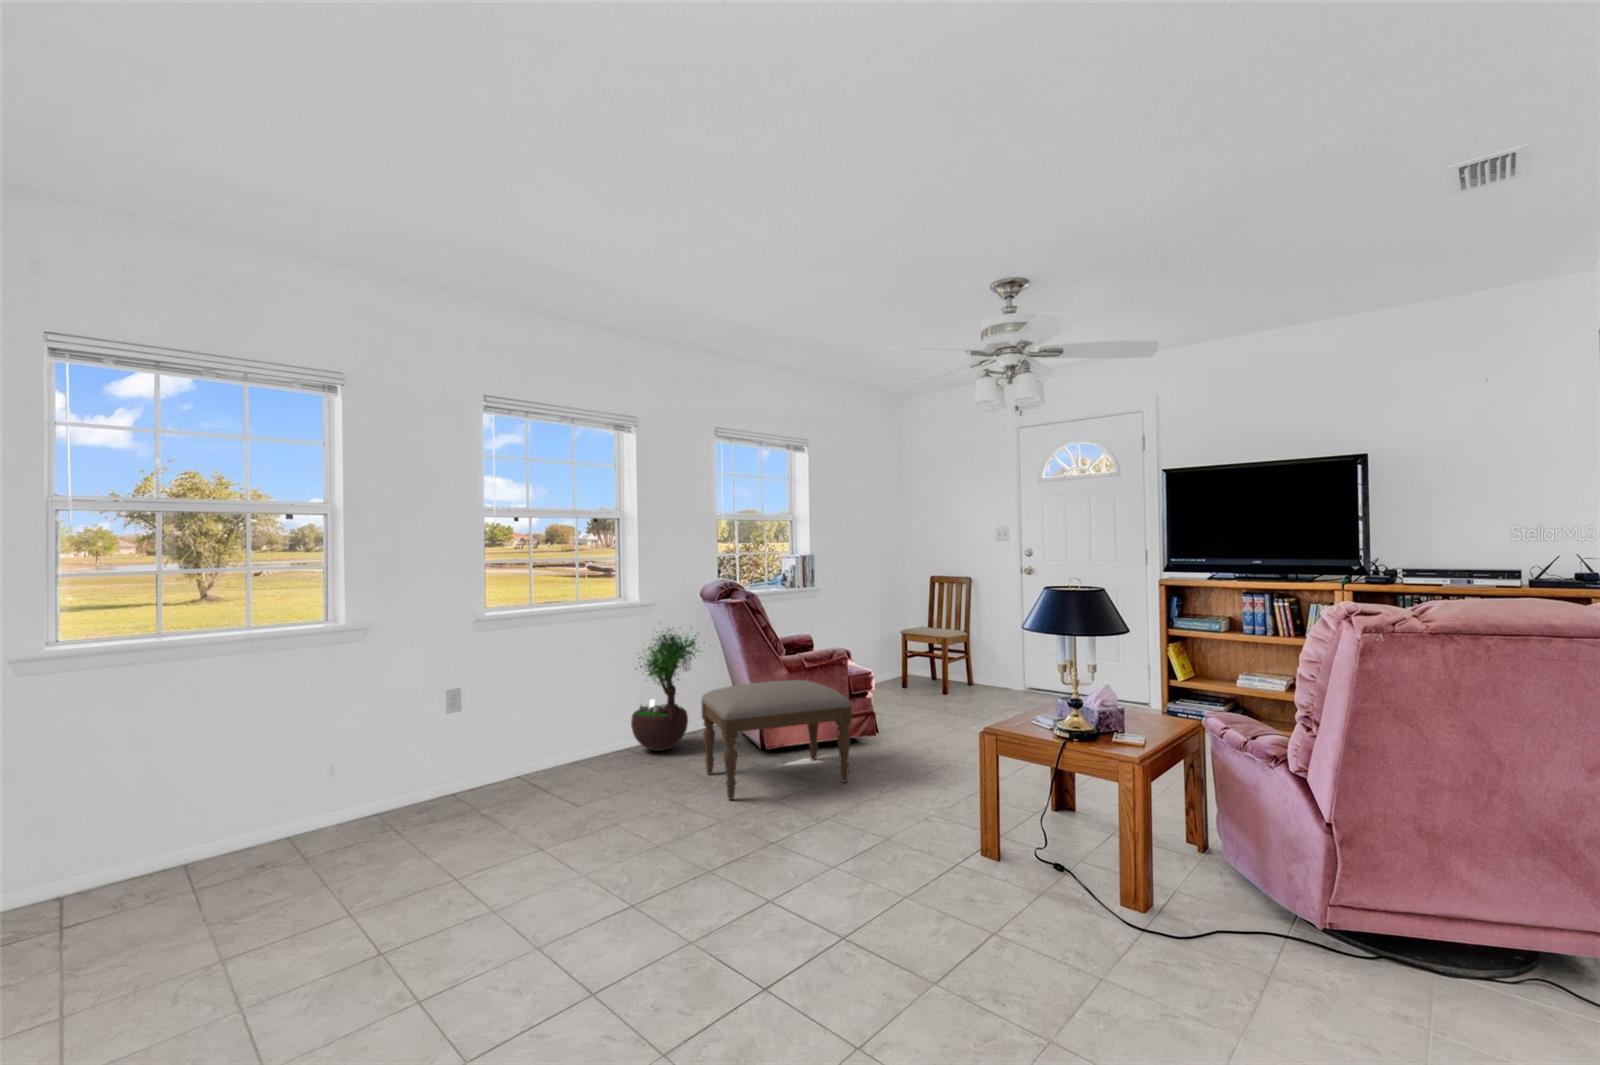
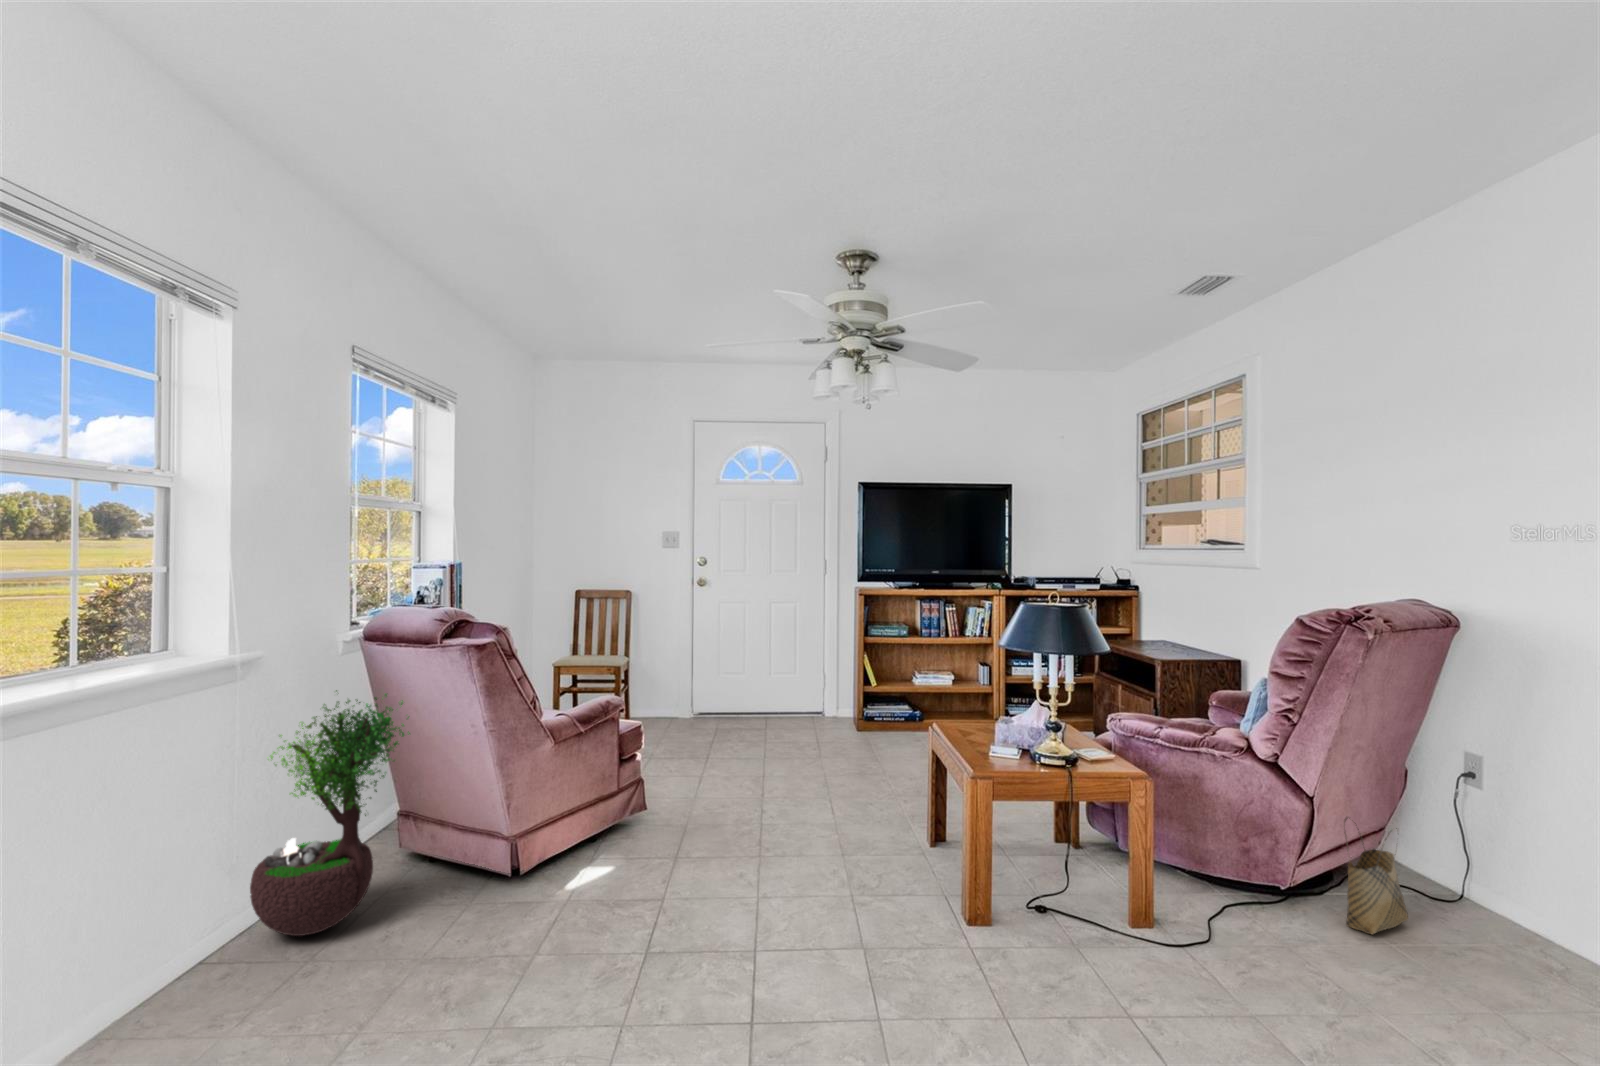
ottoman: present [701,680,852,800] -> none [469,752,710,973]
woven basket: none [1375,866,1498,1023] -> present [1344,817,1408,934]

